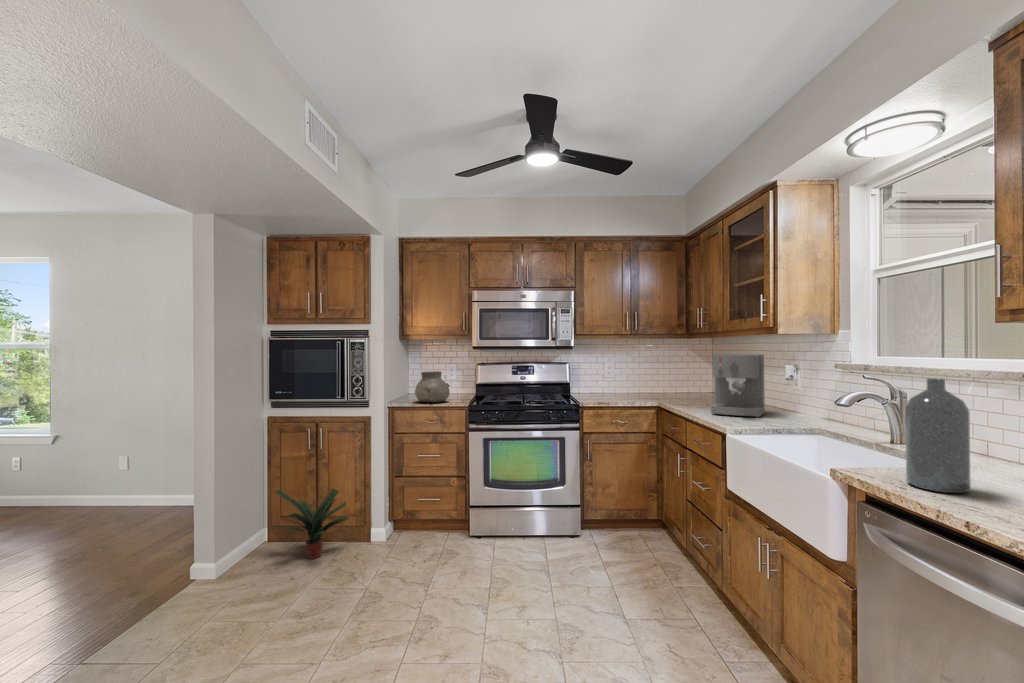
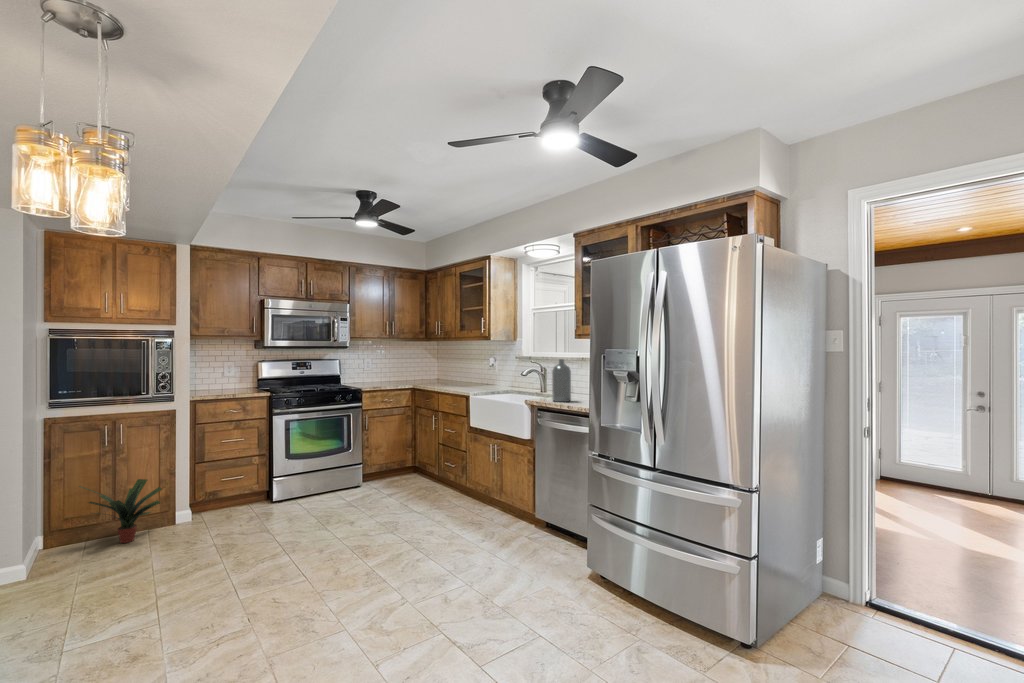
coffee maker: present [711,354,765,418] -> none [454,352,480,388]
vase: present [415,371,449,402] -> none [216,368,250,395]

